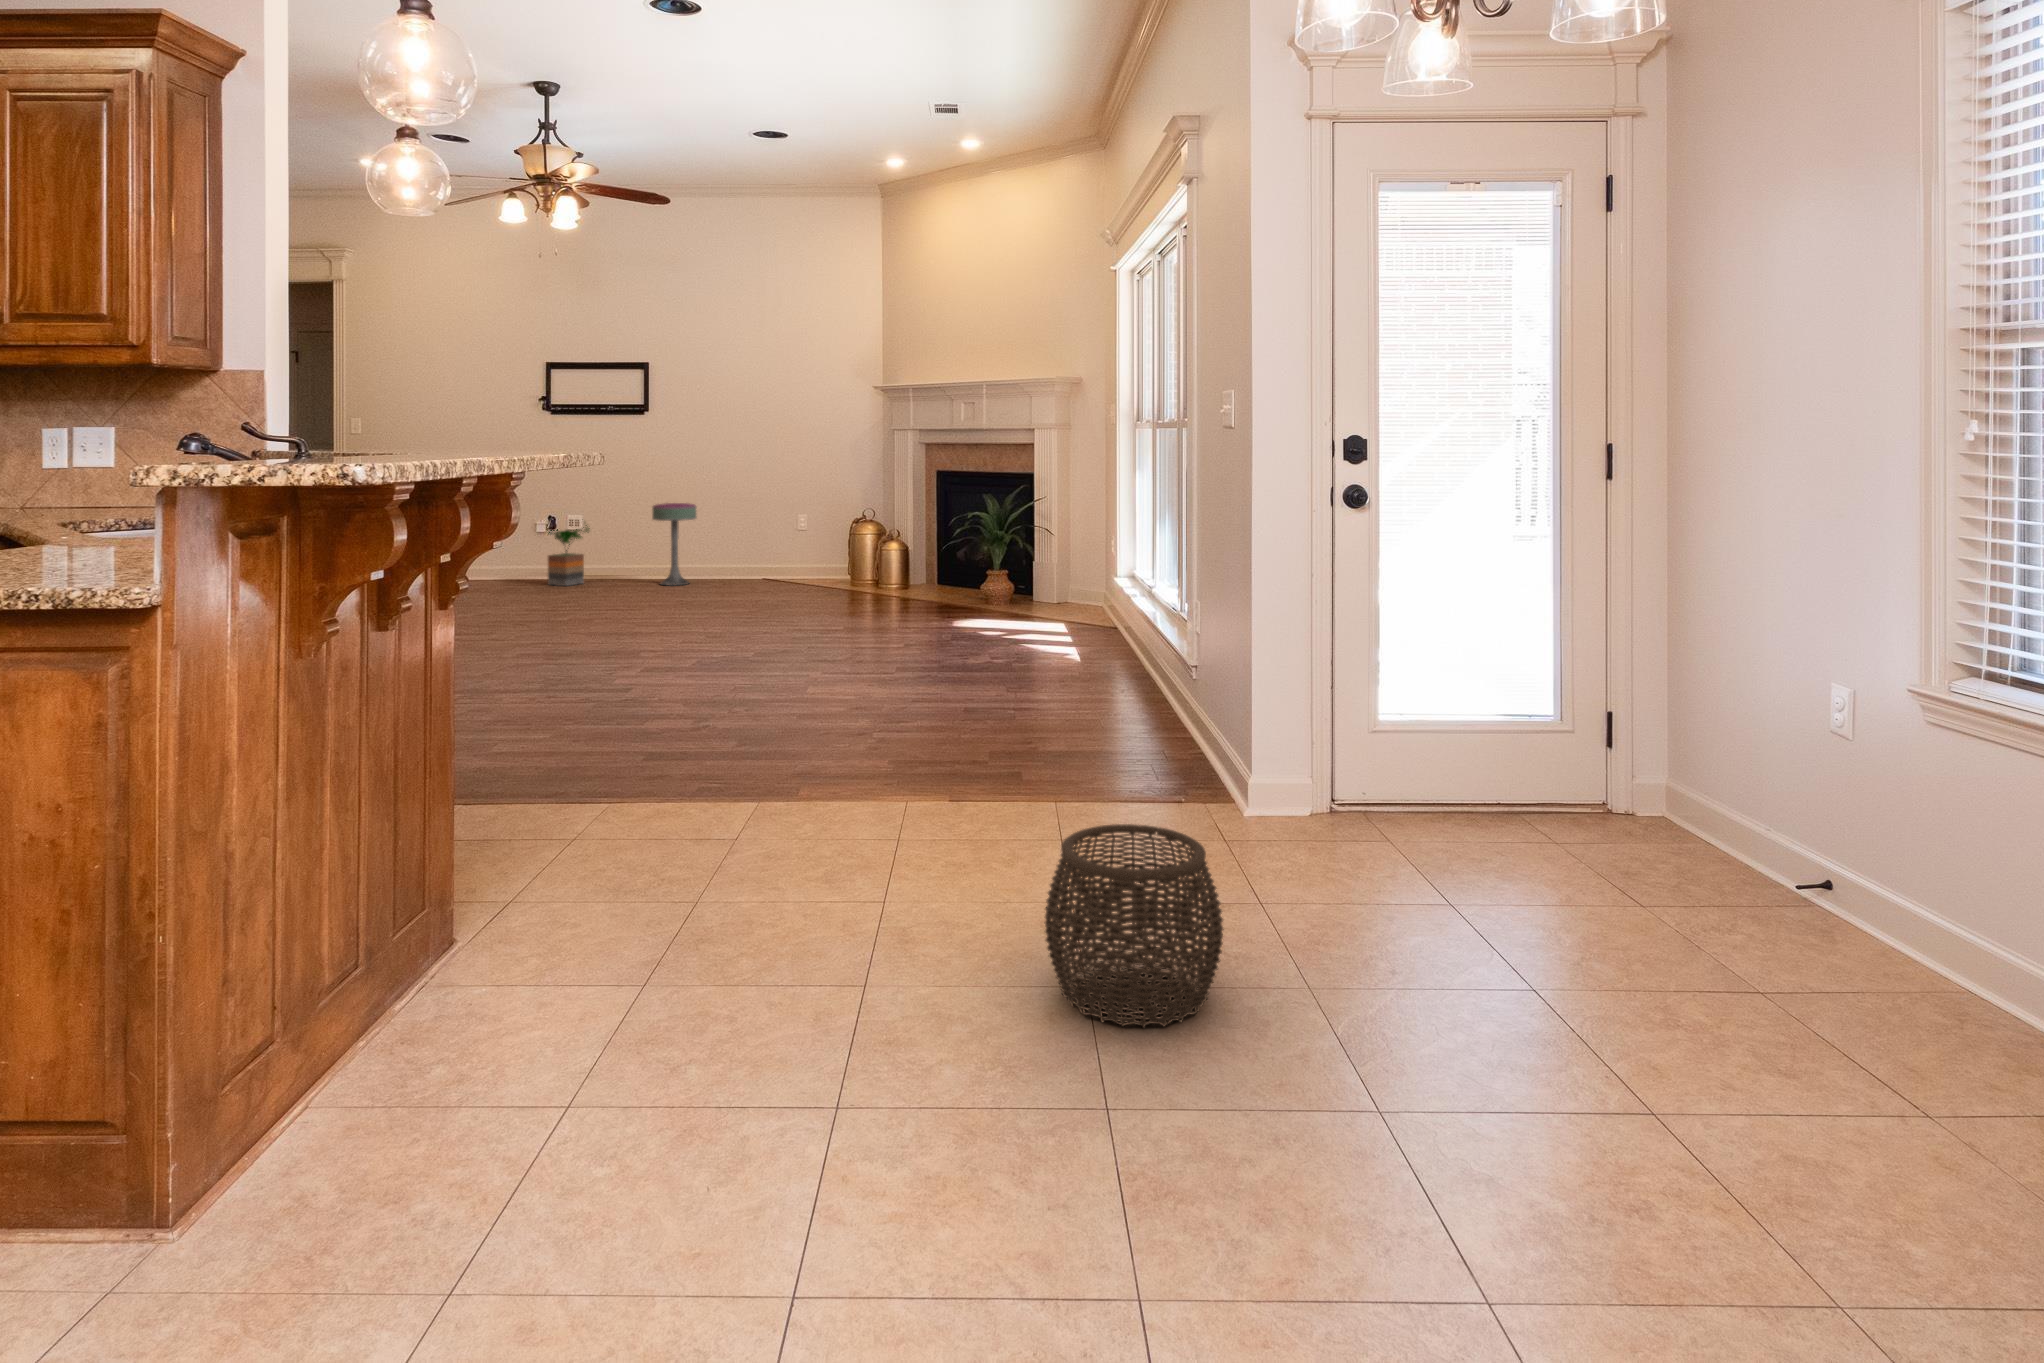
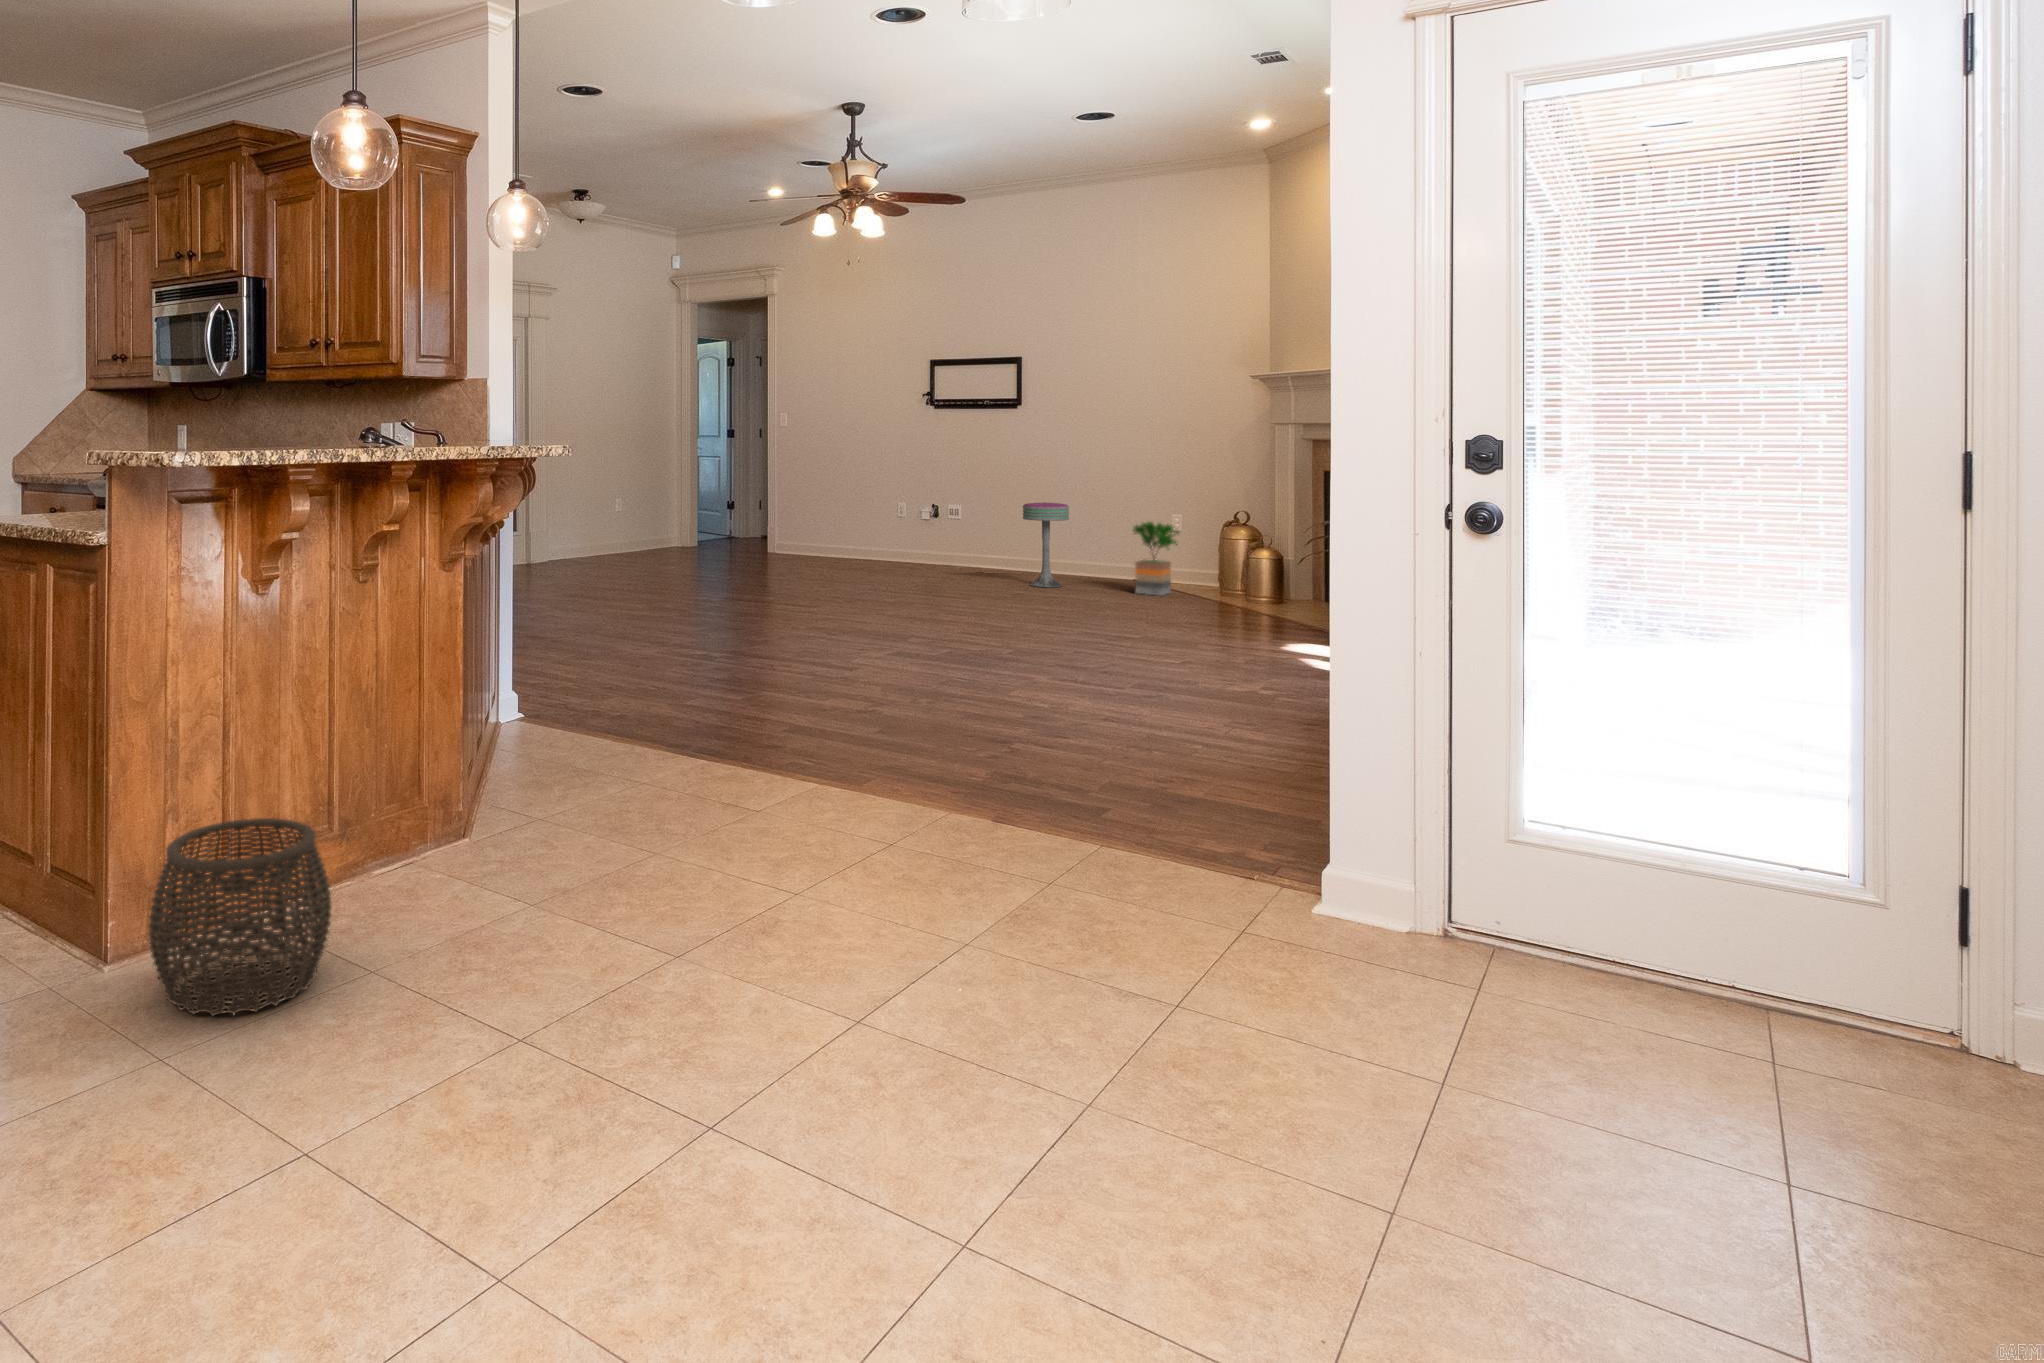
potted tree: present [547,525,590,586] -> present [1133,521,1179,596]
woven basket: present [1045,824,1224,1028] -> present [149,818,332,1016]

